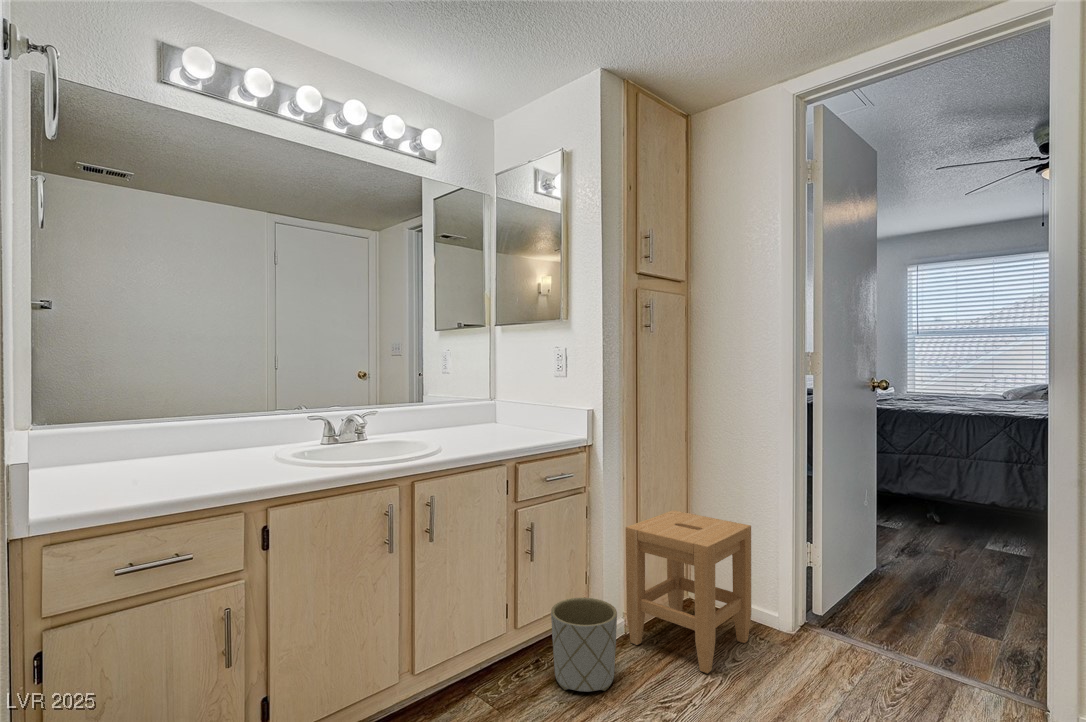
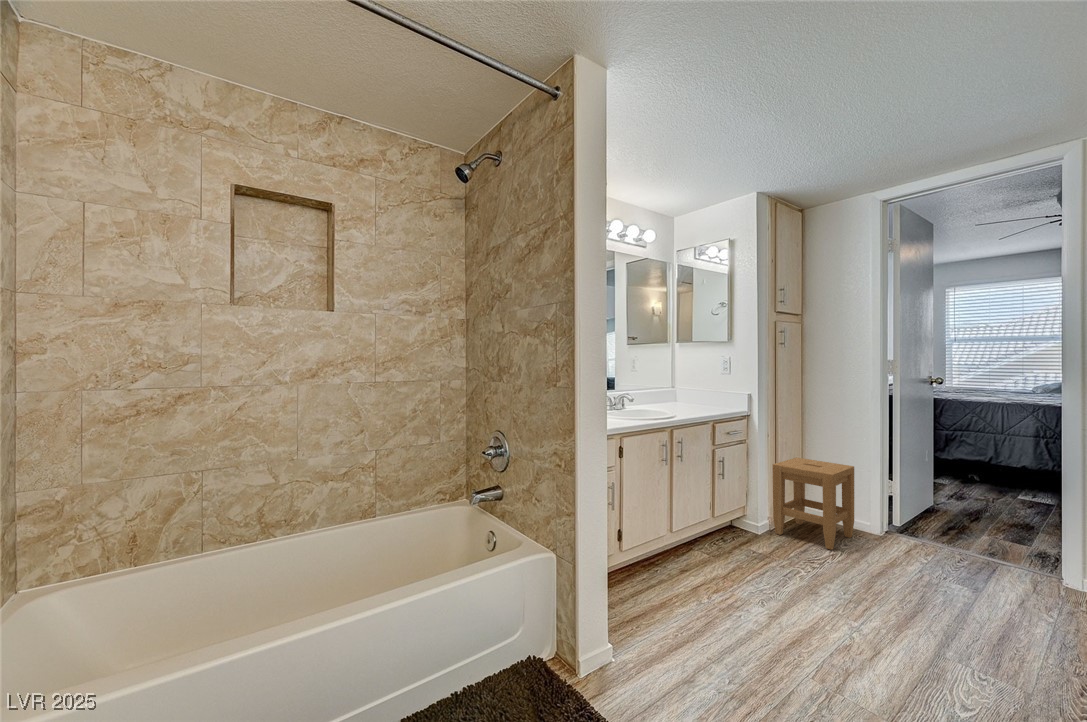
planter: present [551,598,617,692] -> none [735,503,776,554]

